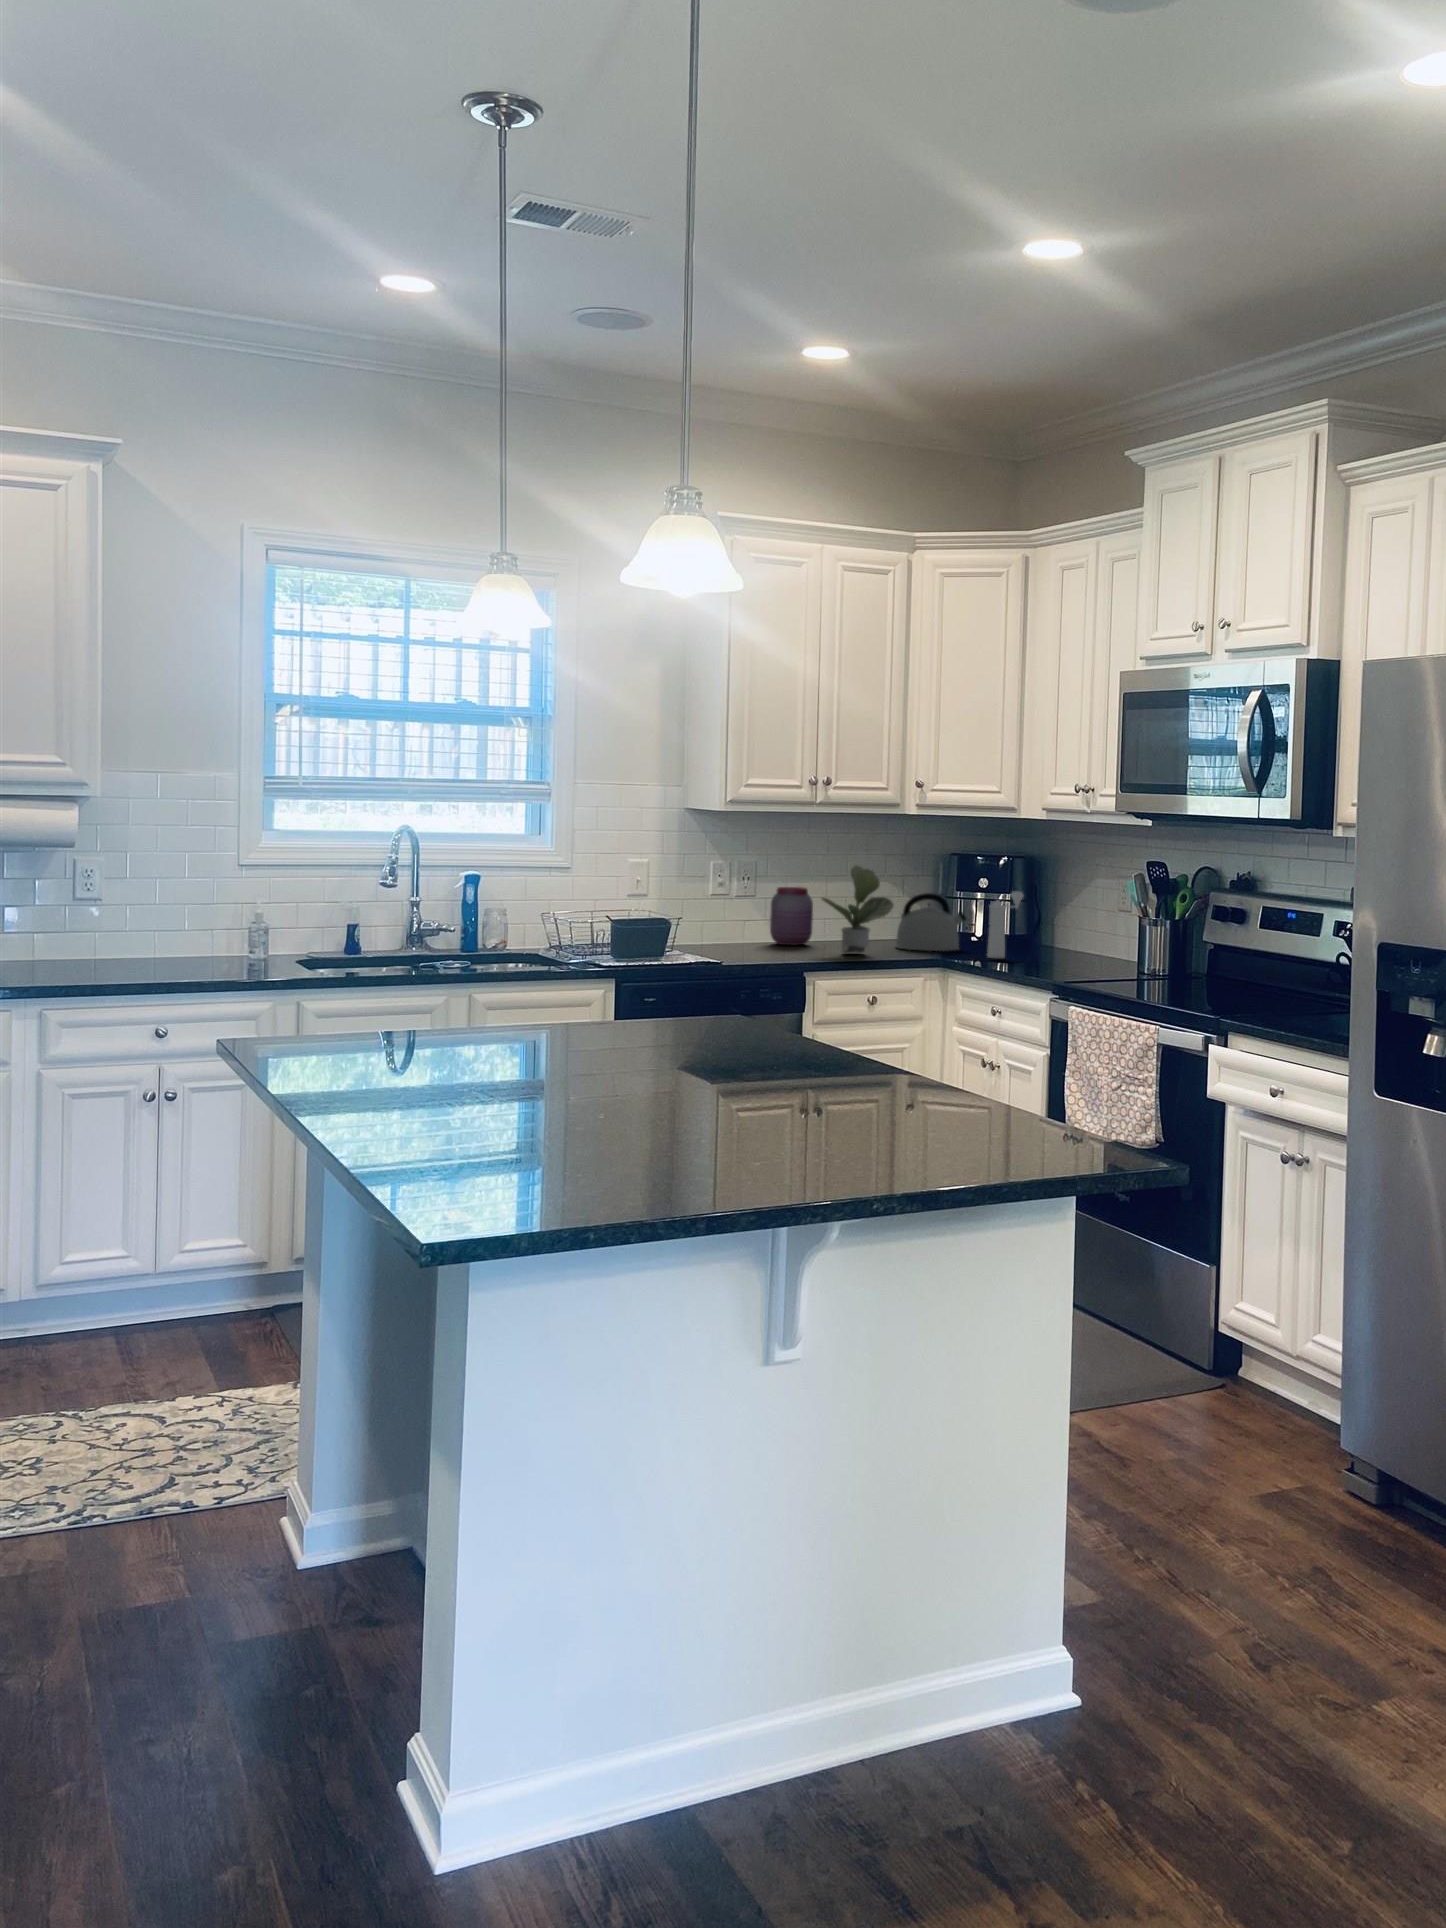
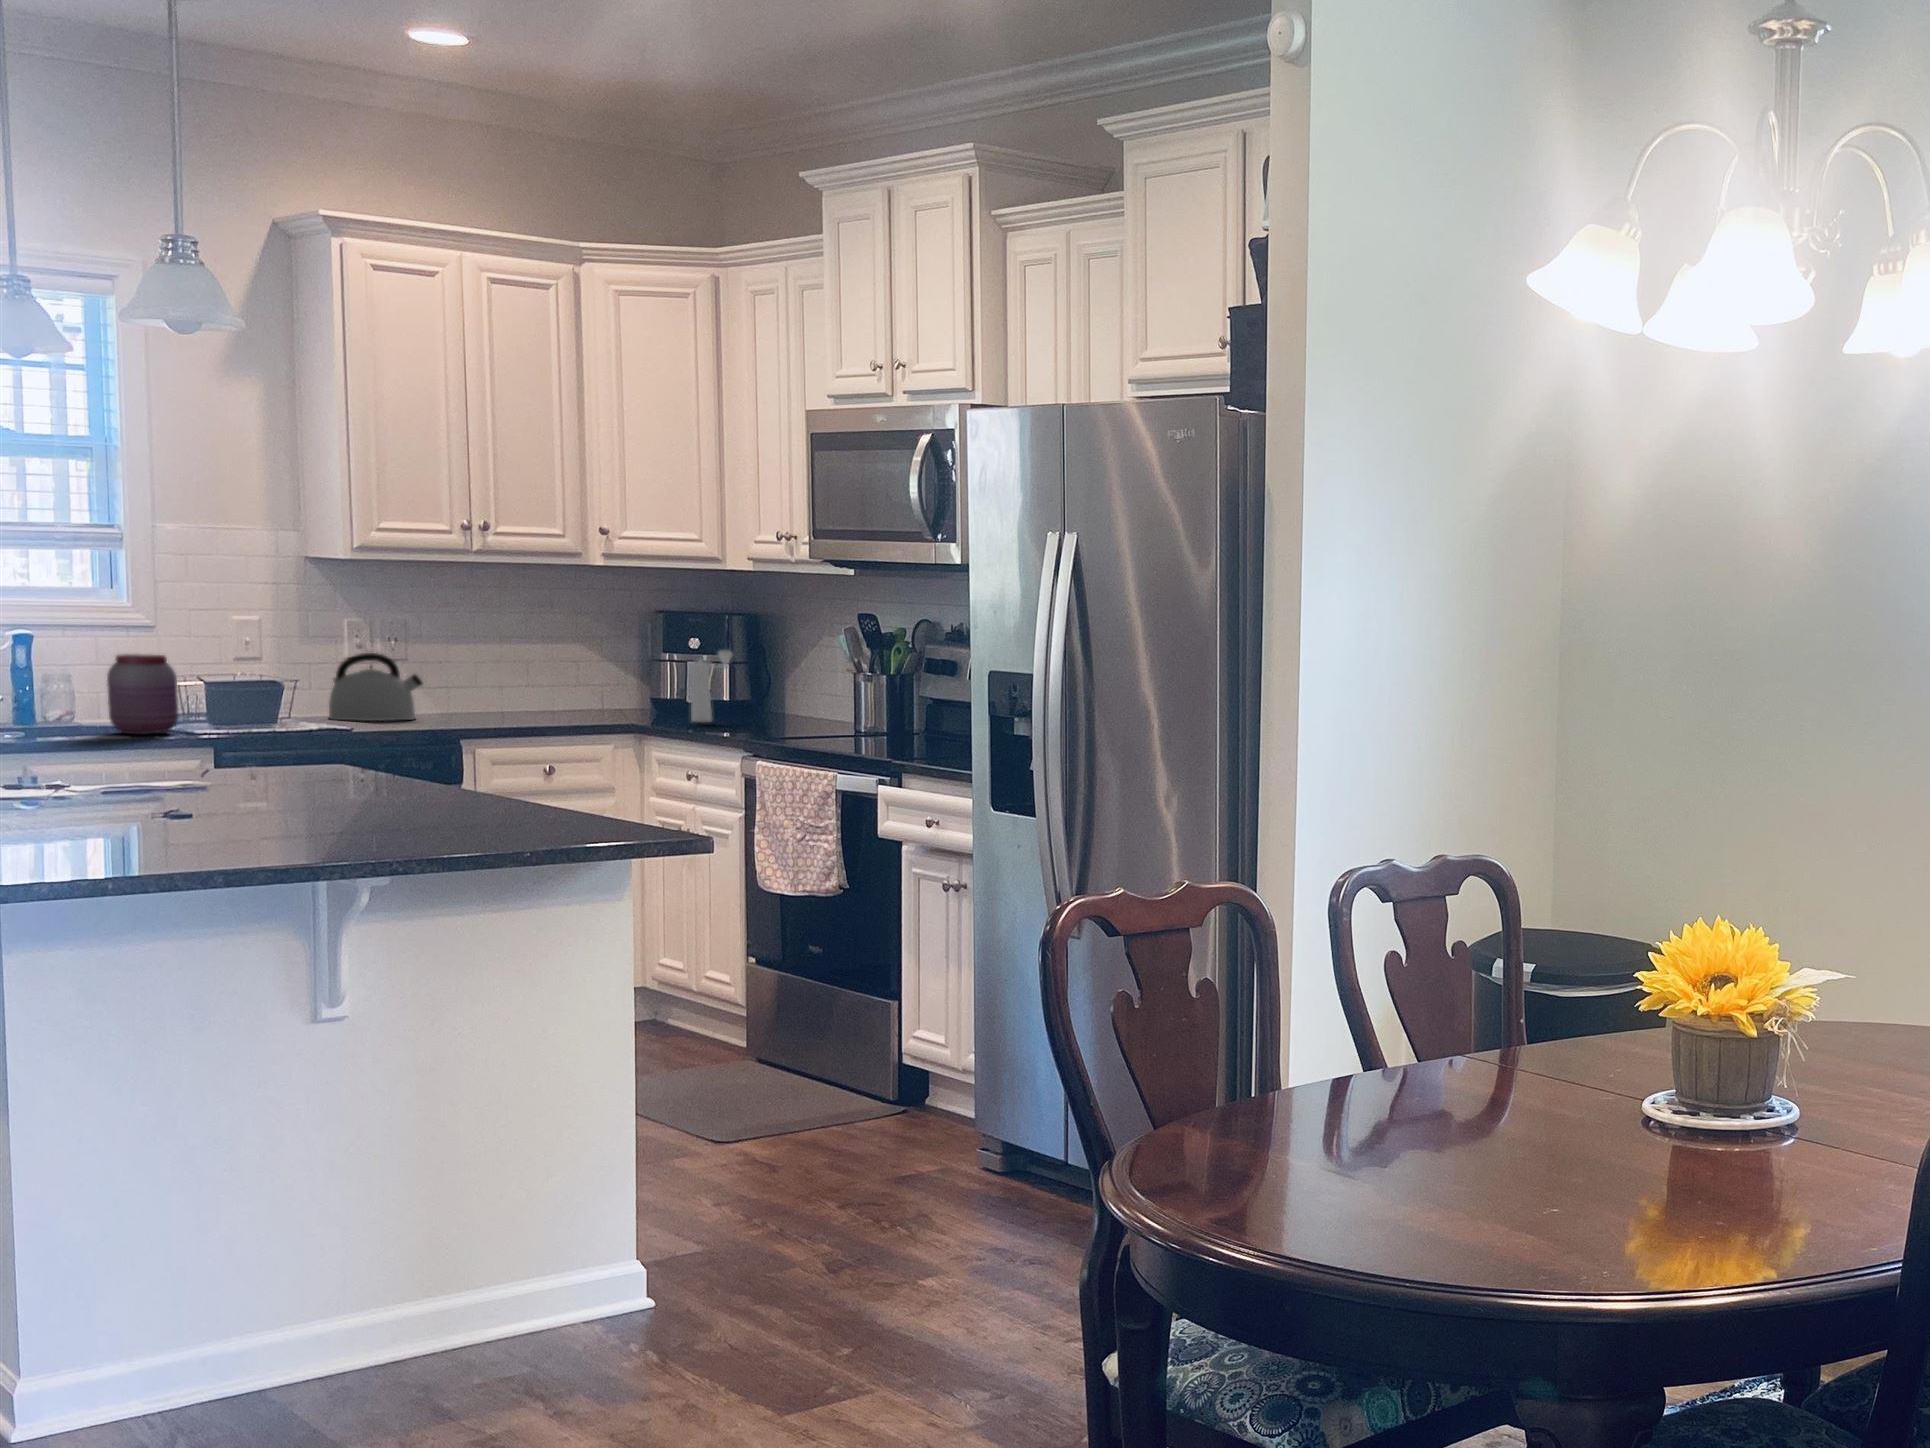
potted plant: present [822,866,894,953] -> none [483,622,576,721]
jar: present [770,887,813,945] -> present [107,654,178,734]
kettle: present [896,893,966,951] -> present [329,653,422,721]

